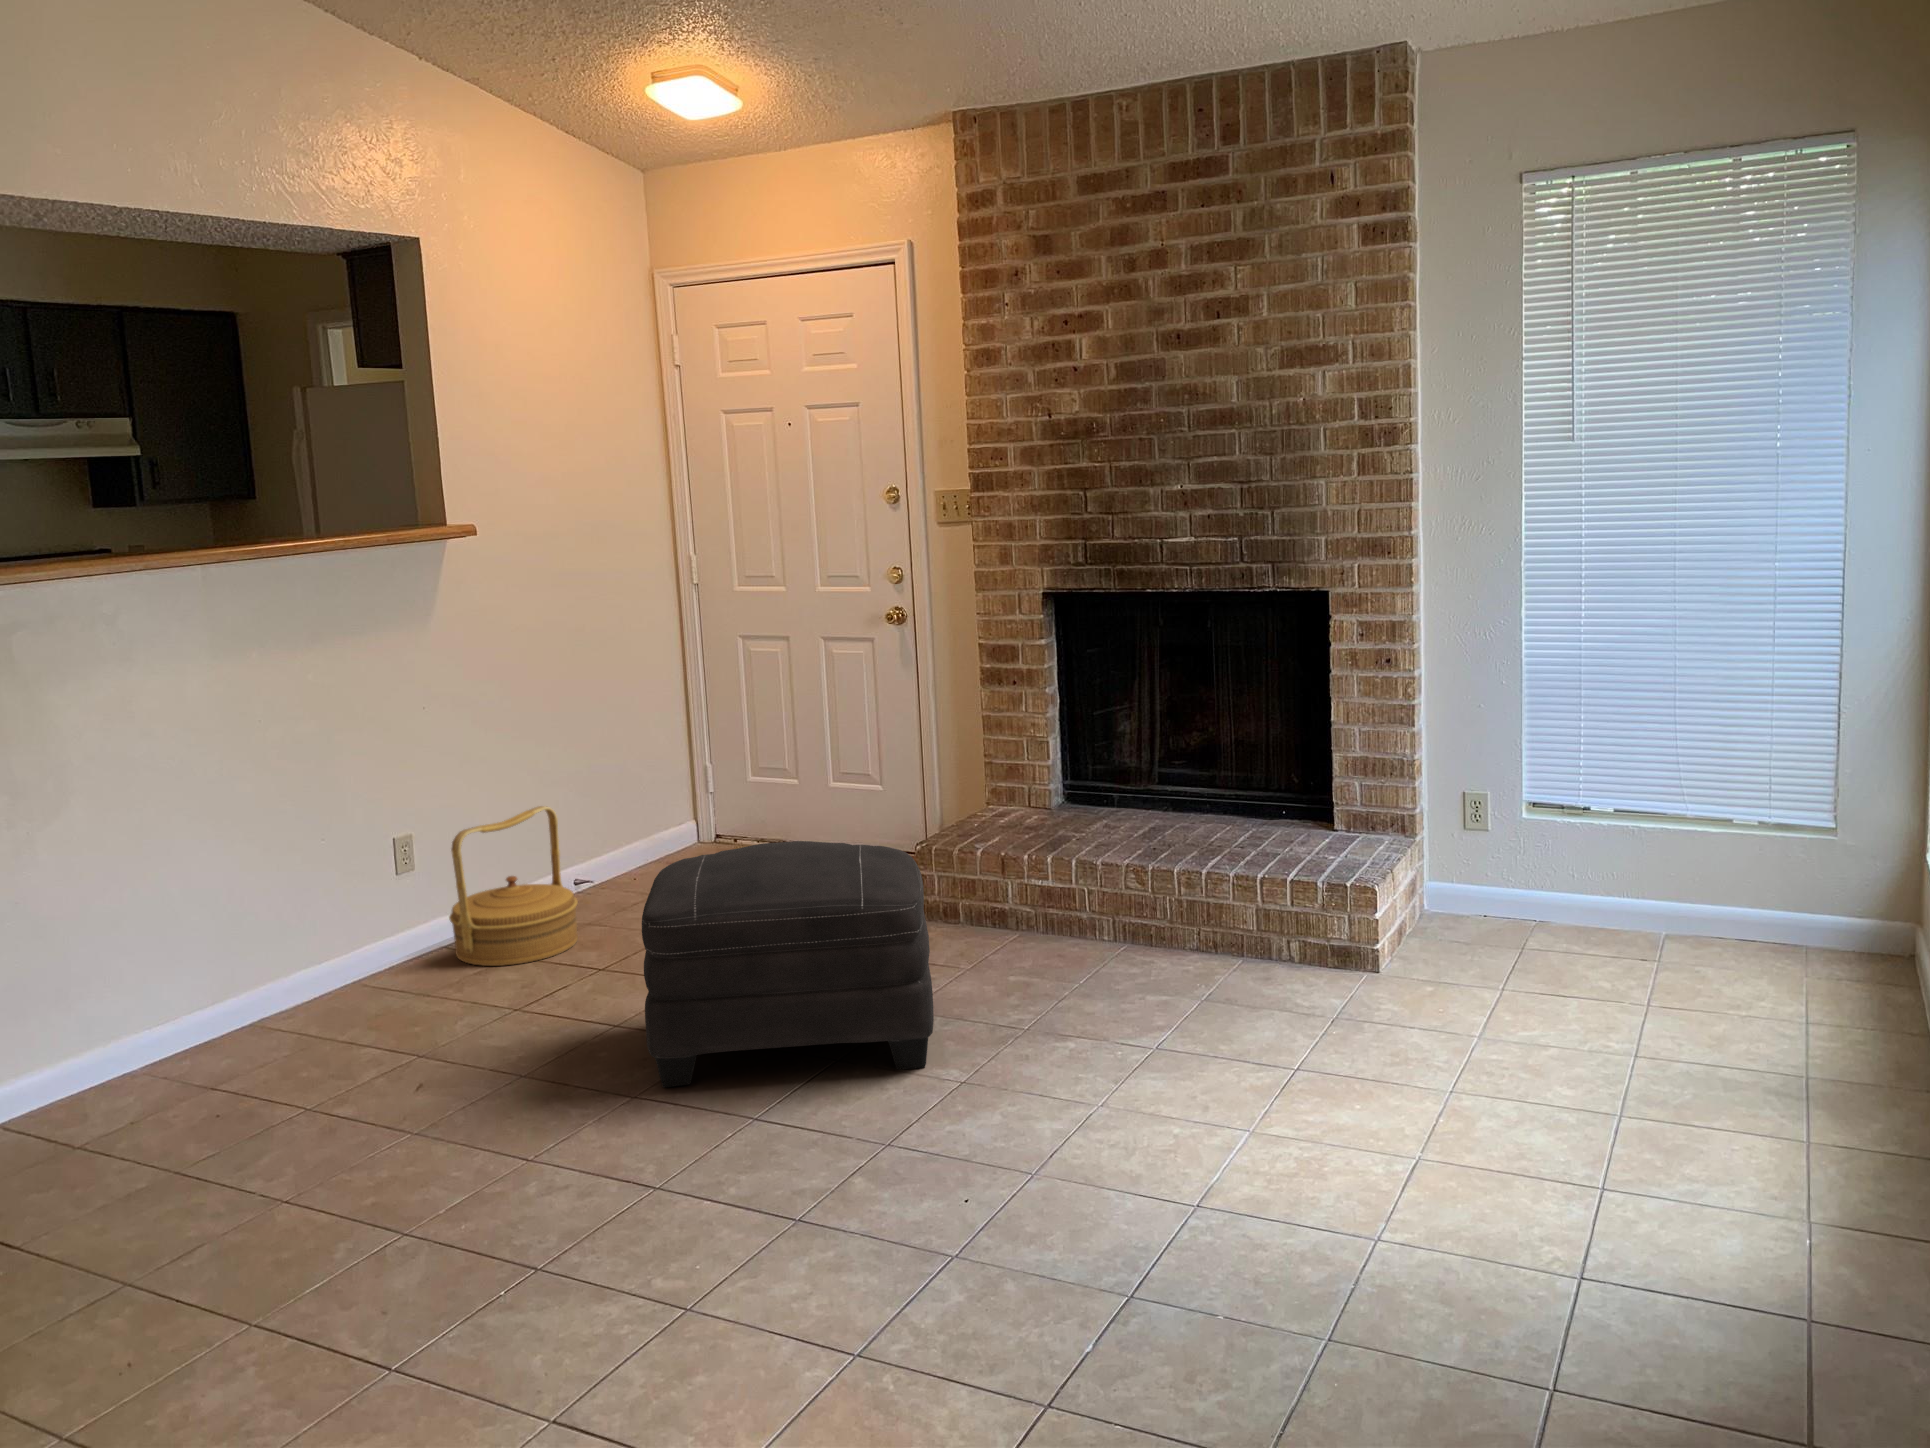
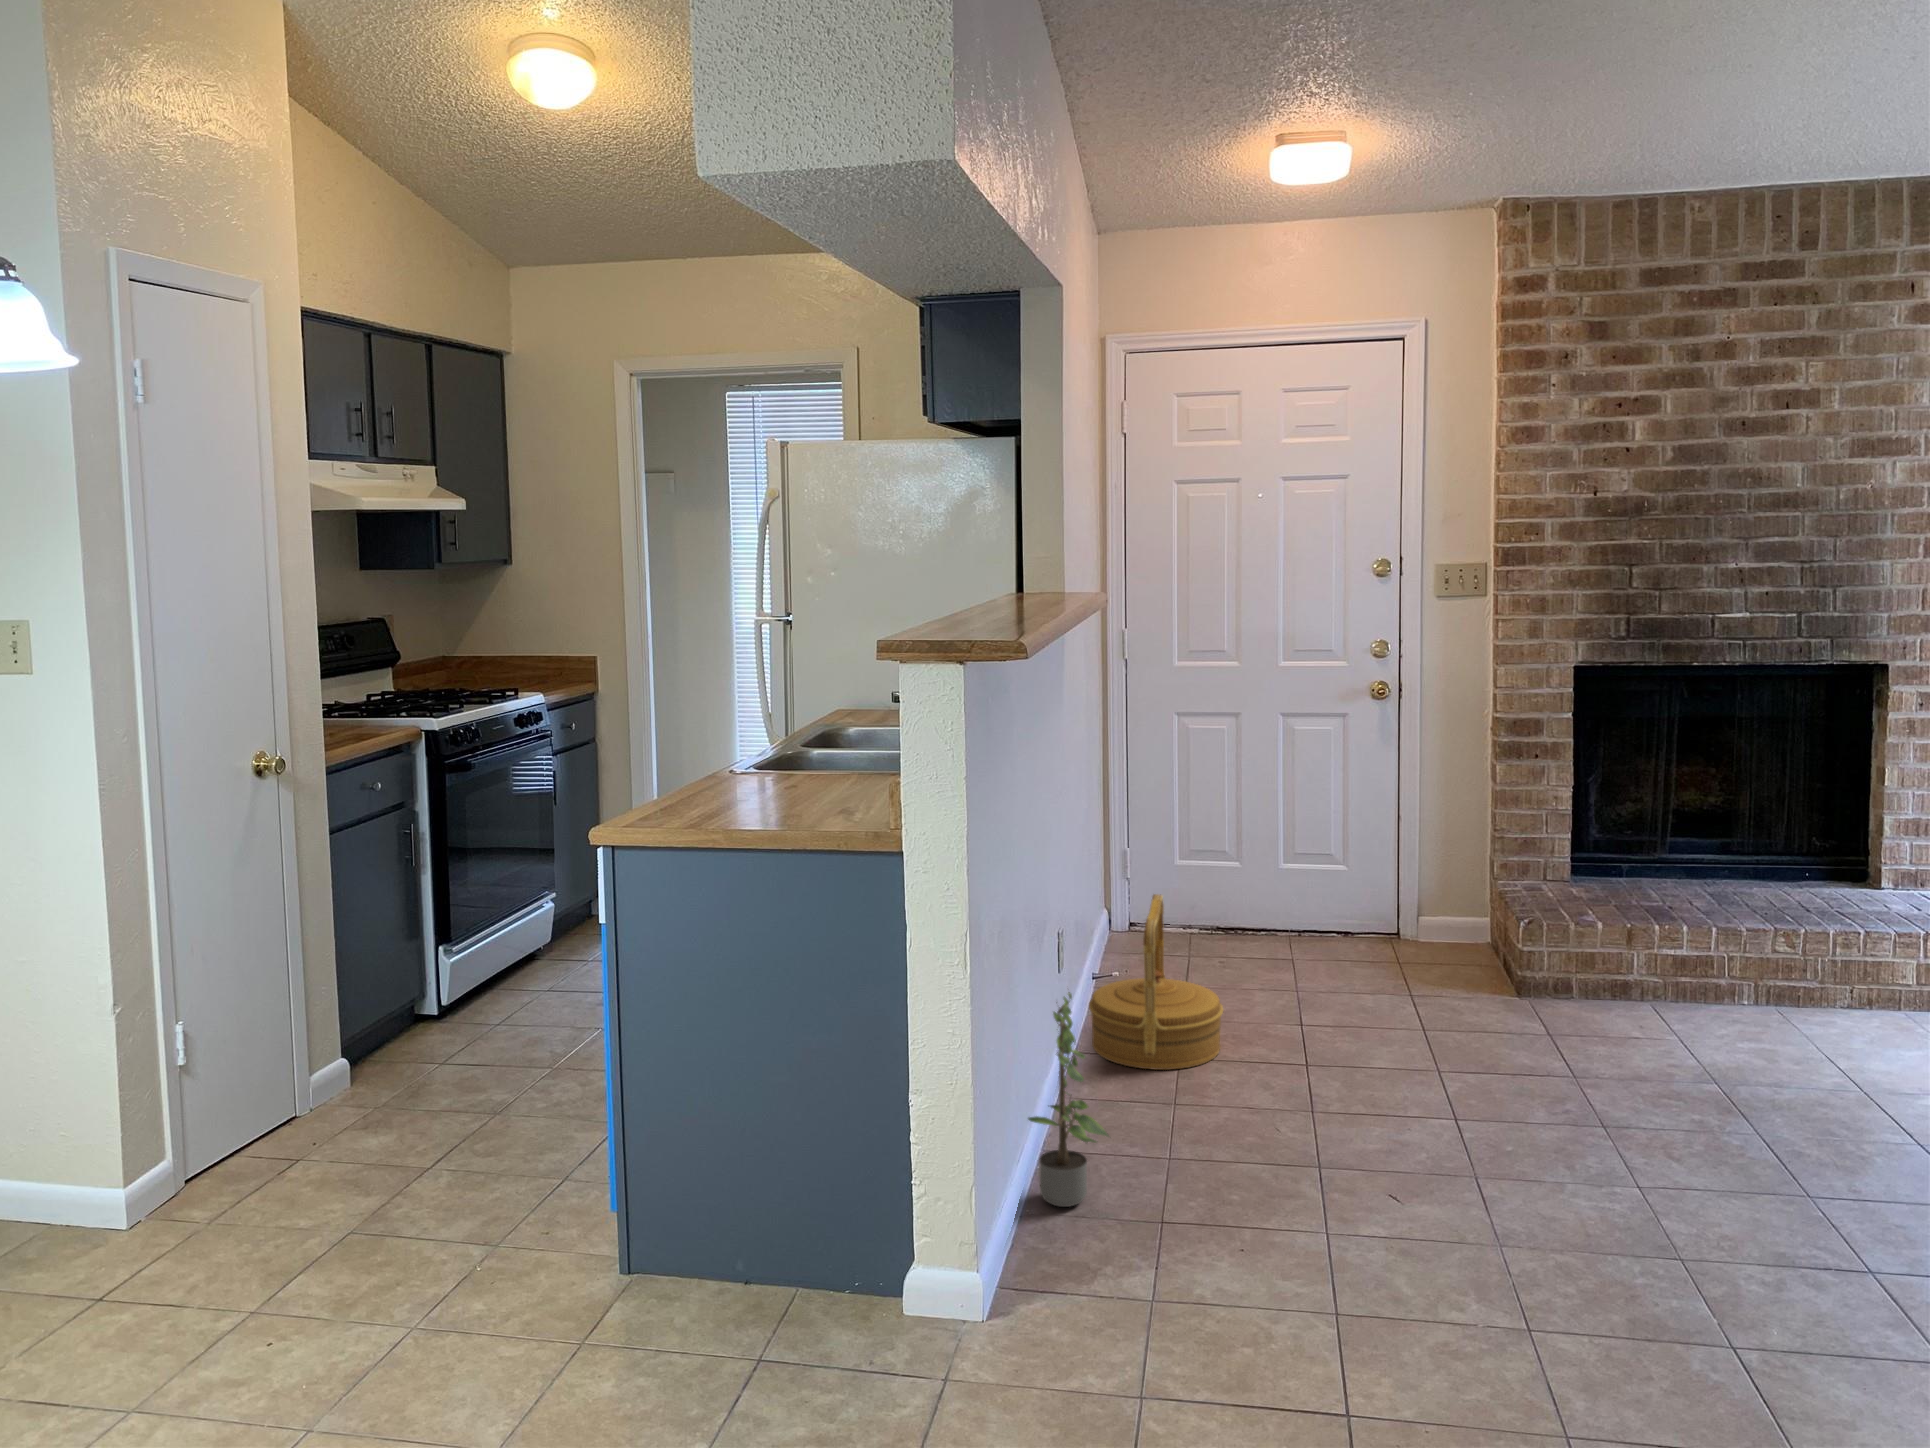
ottoman: present [642,841,934,1087] -> none [1505,919,1858,1180]
potted plant: none [133,876,252,1069] -> present [1028,992,1108,1207]

